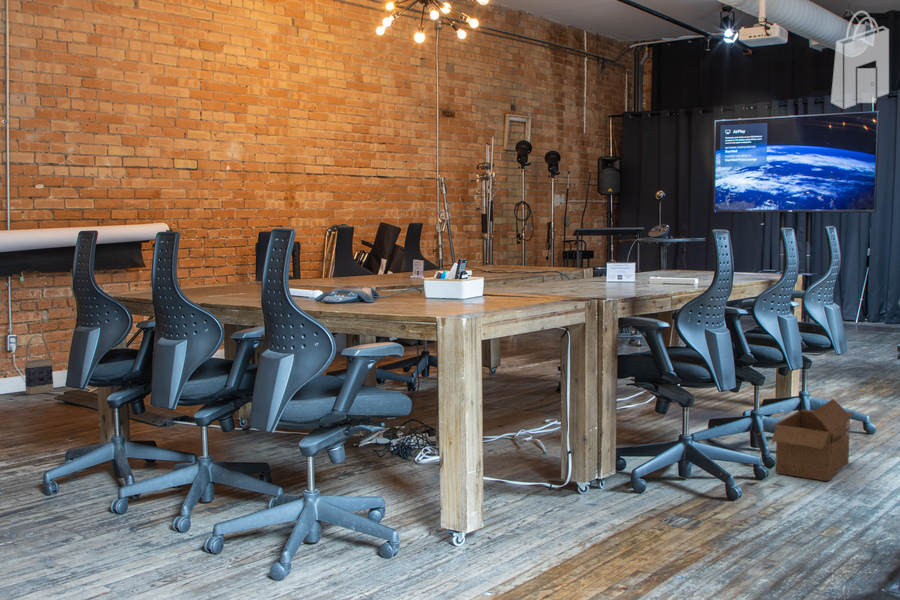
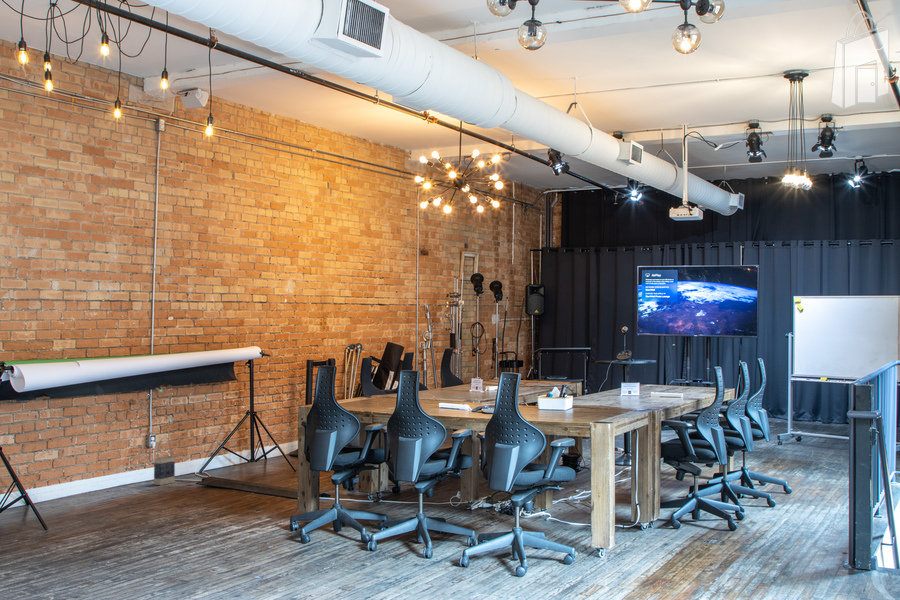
cardboard box: present [759,399,854,481] -> none [735,470,786,519]

